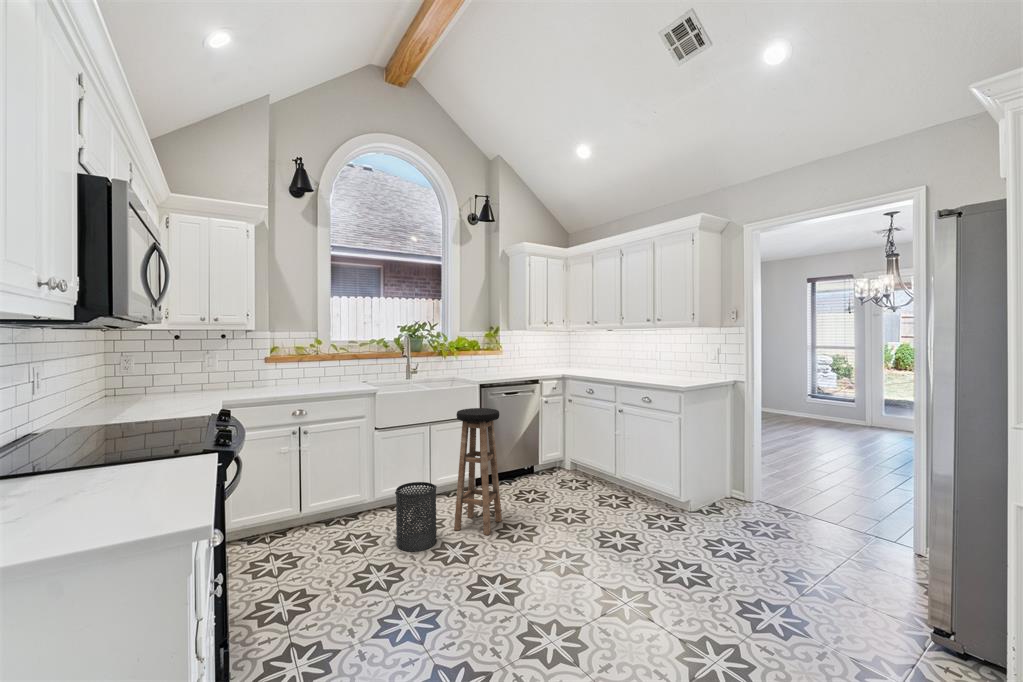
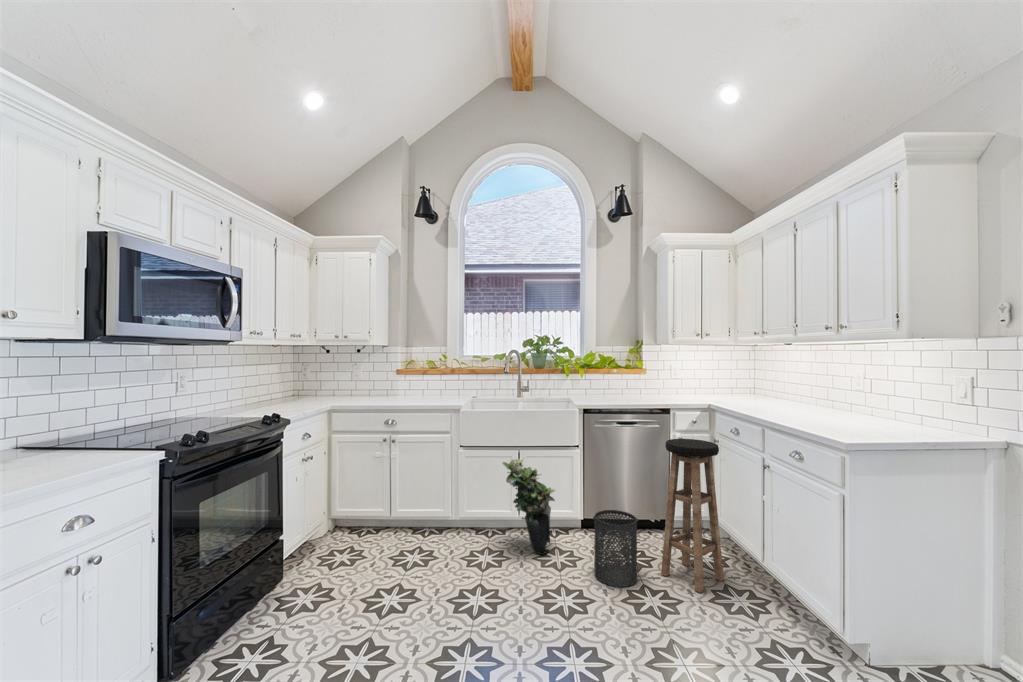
potted plant: none [286,447,350,544] -> present [502,459,555,555]

